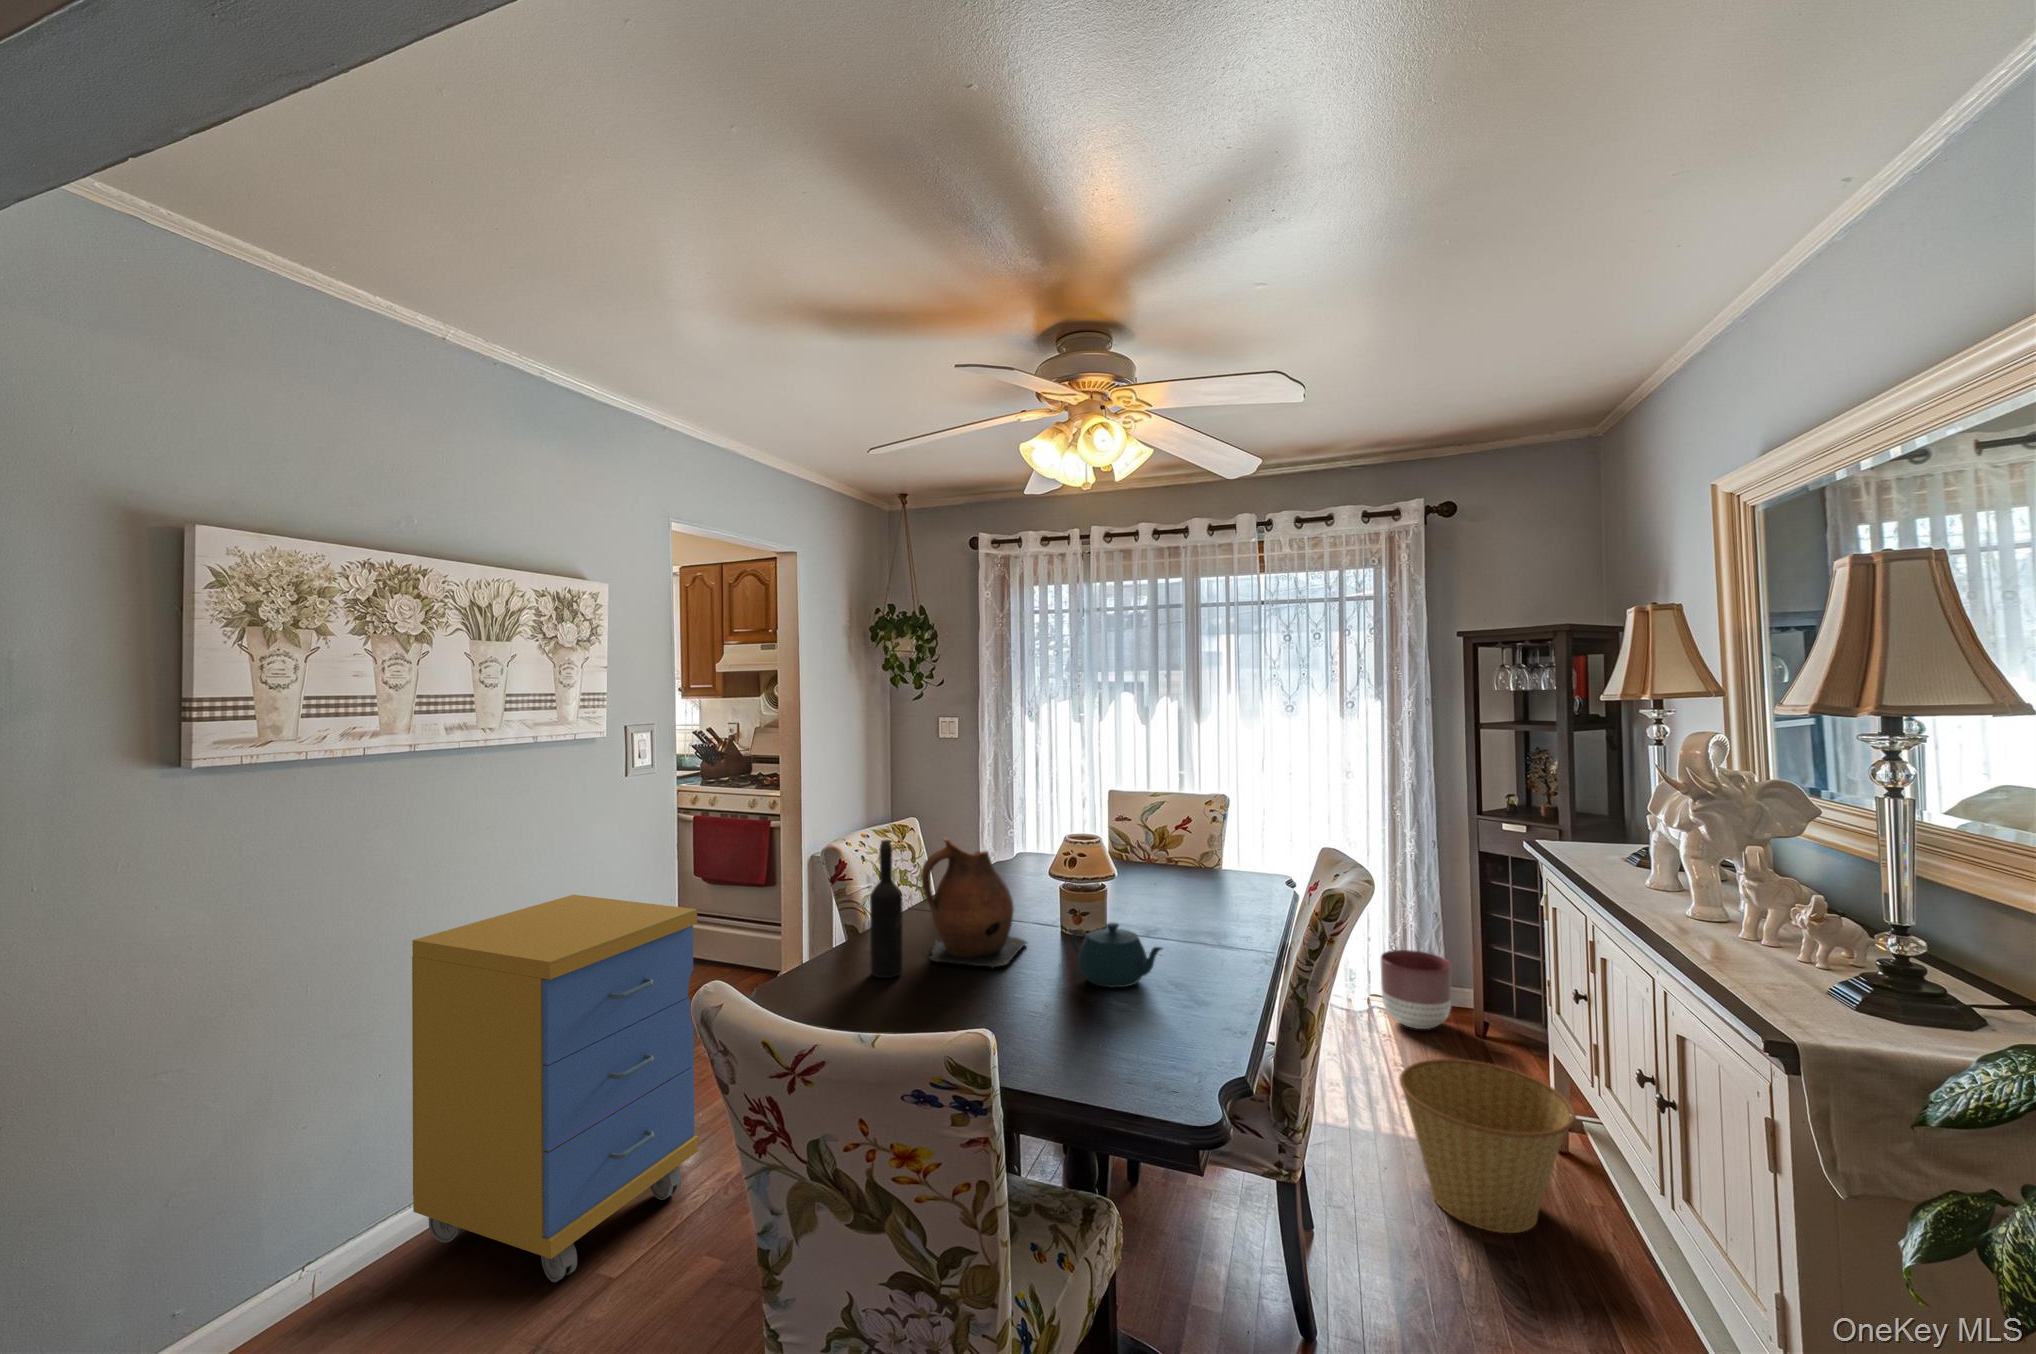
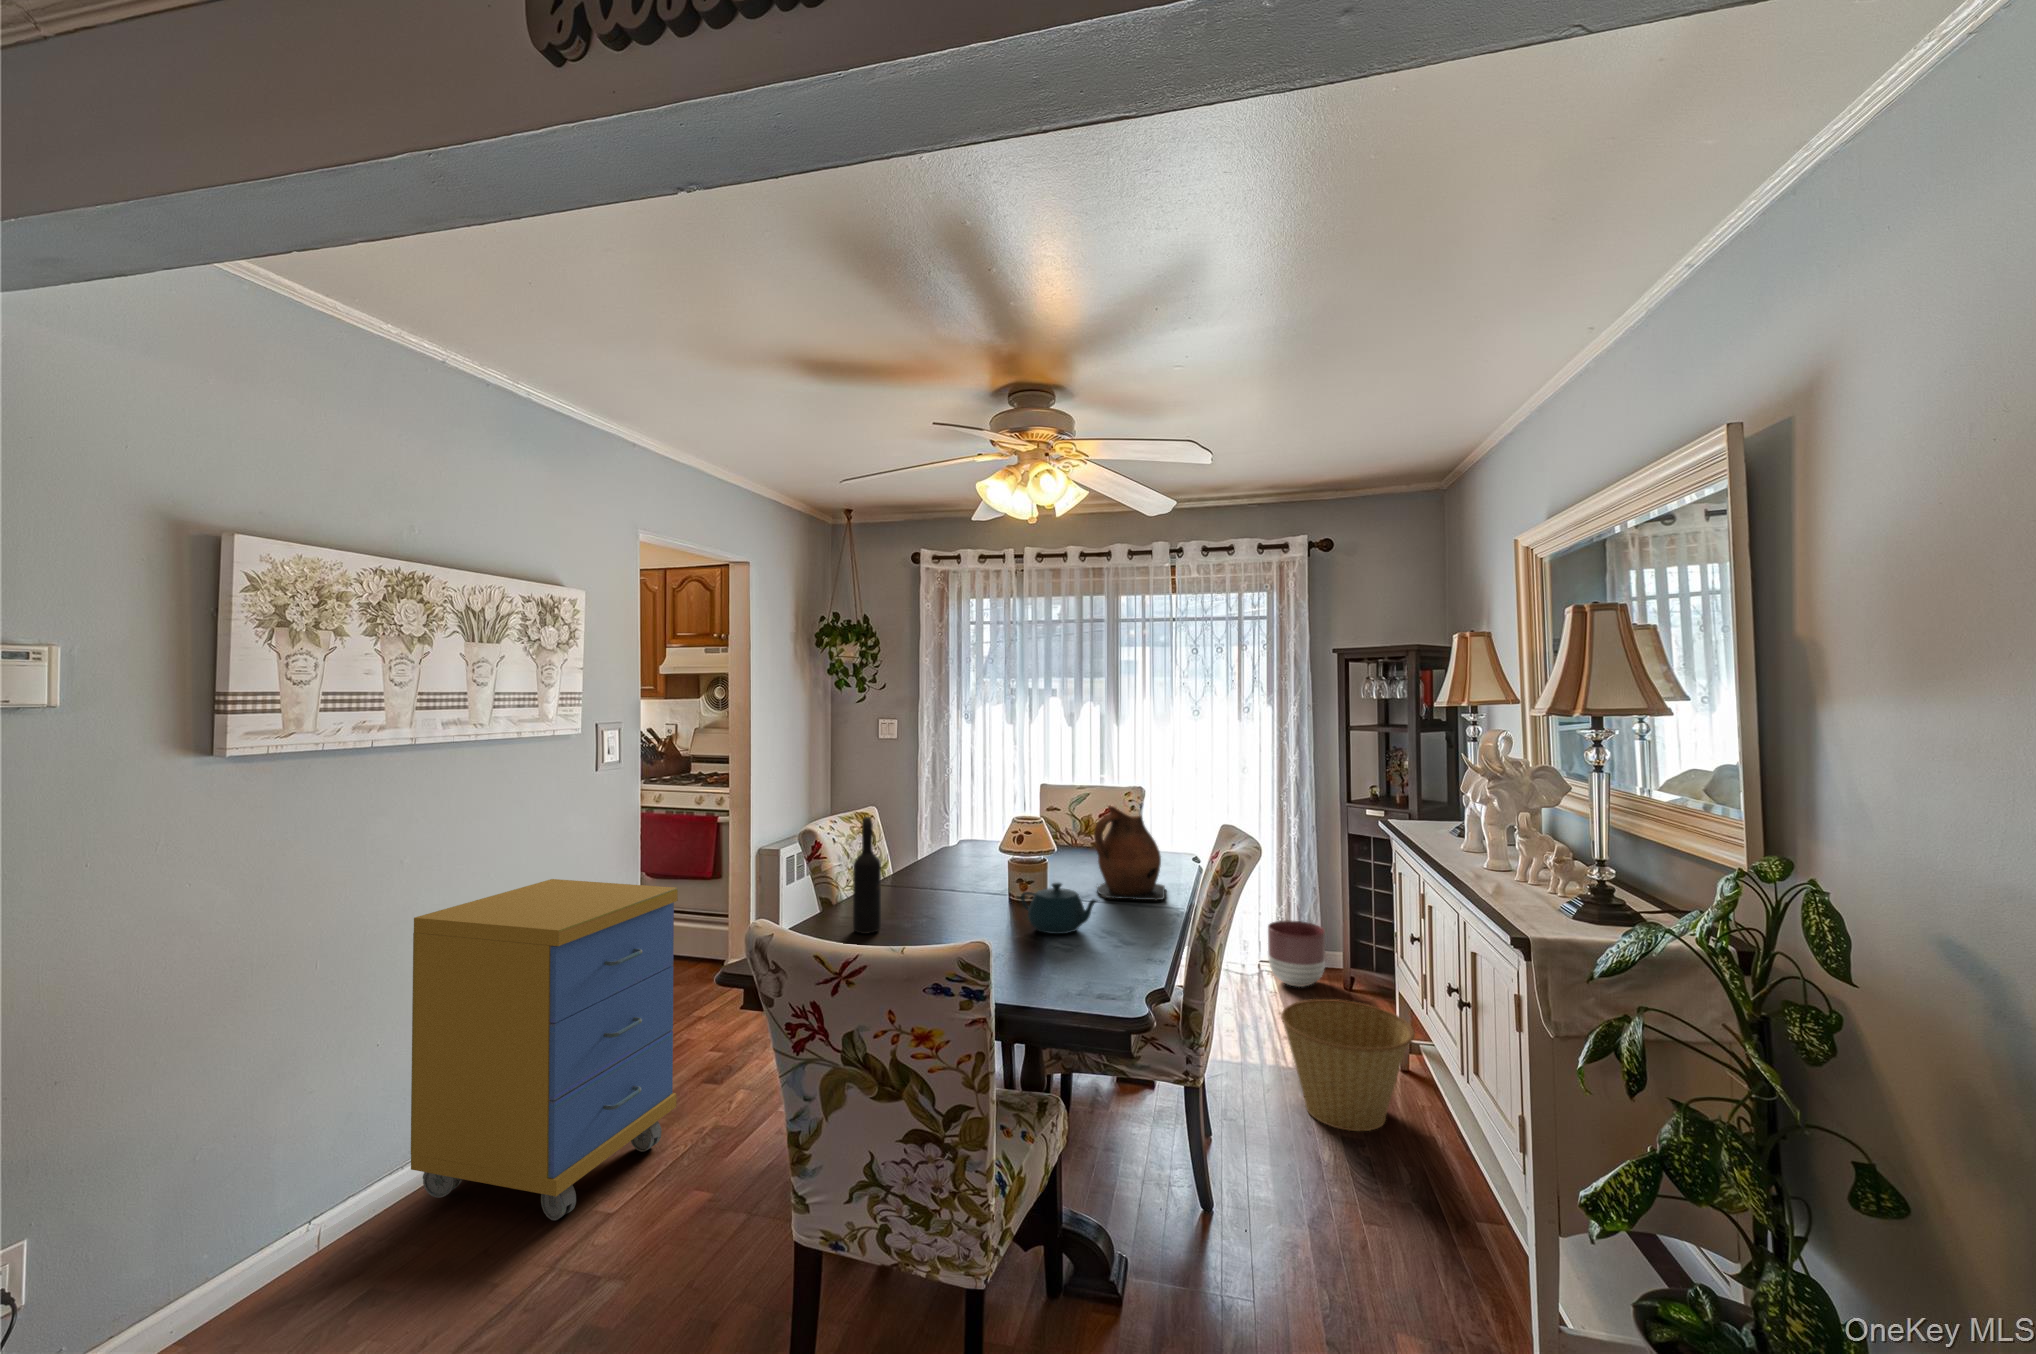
ceramic pitcher: present [921,838,1027,968] -> present [1094,805,1165,901]

